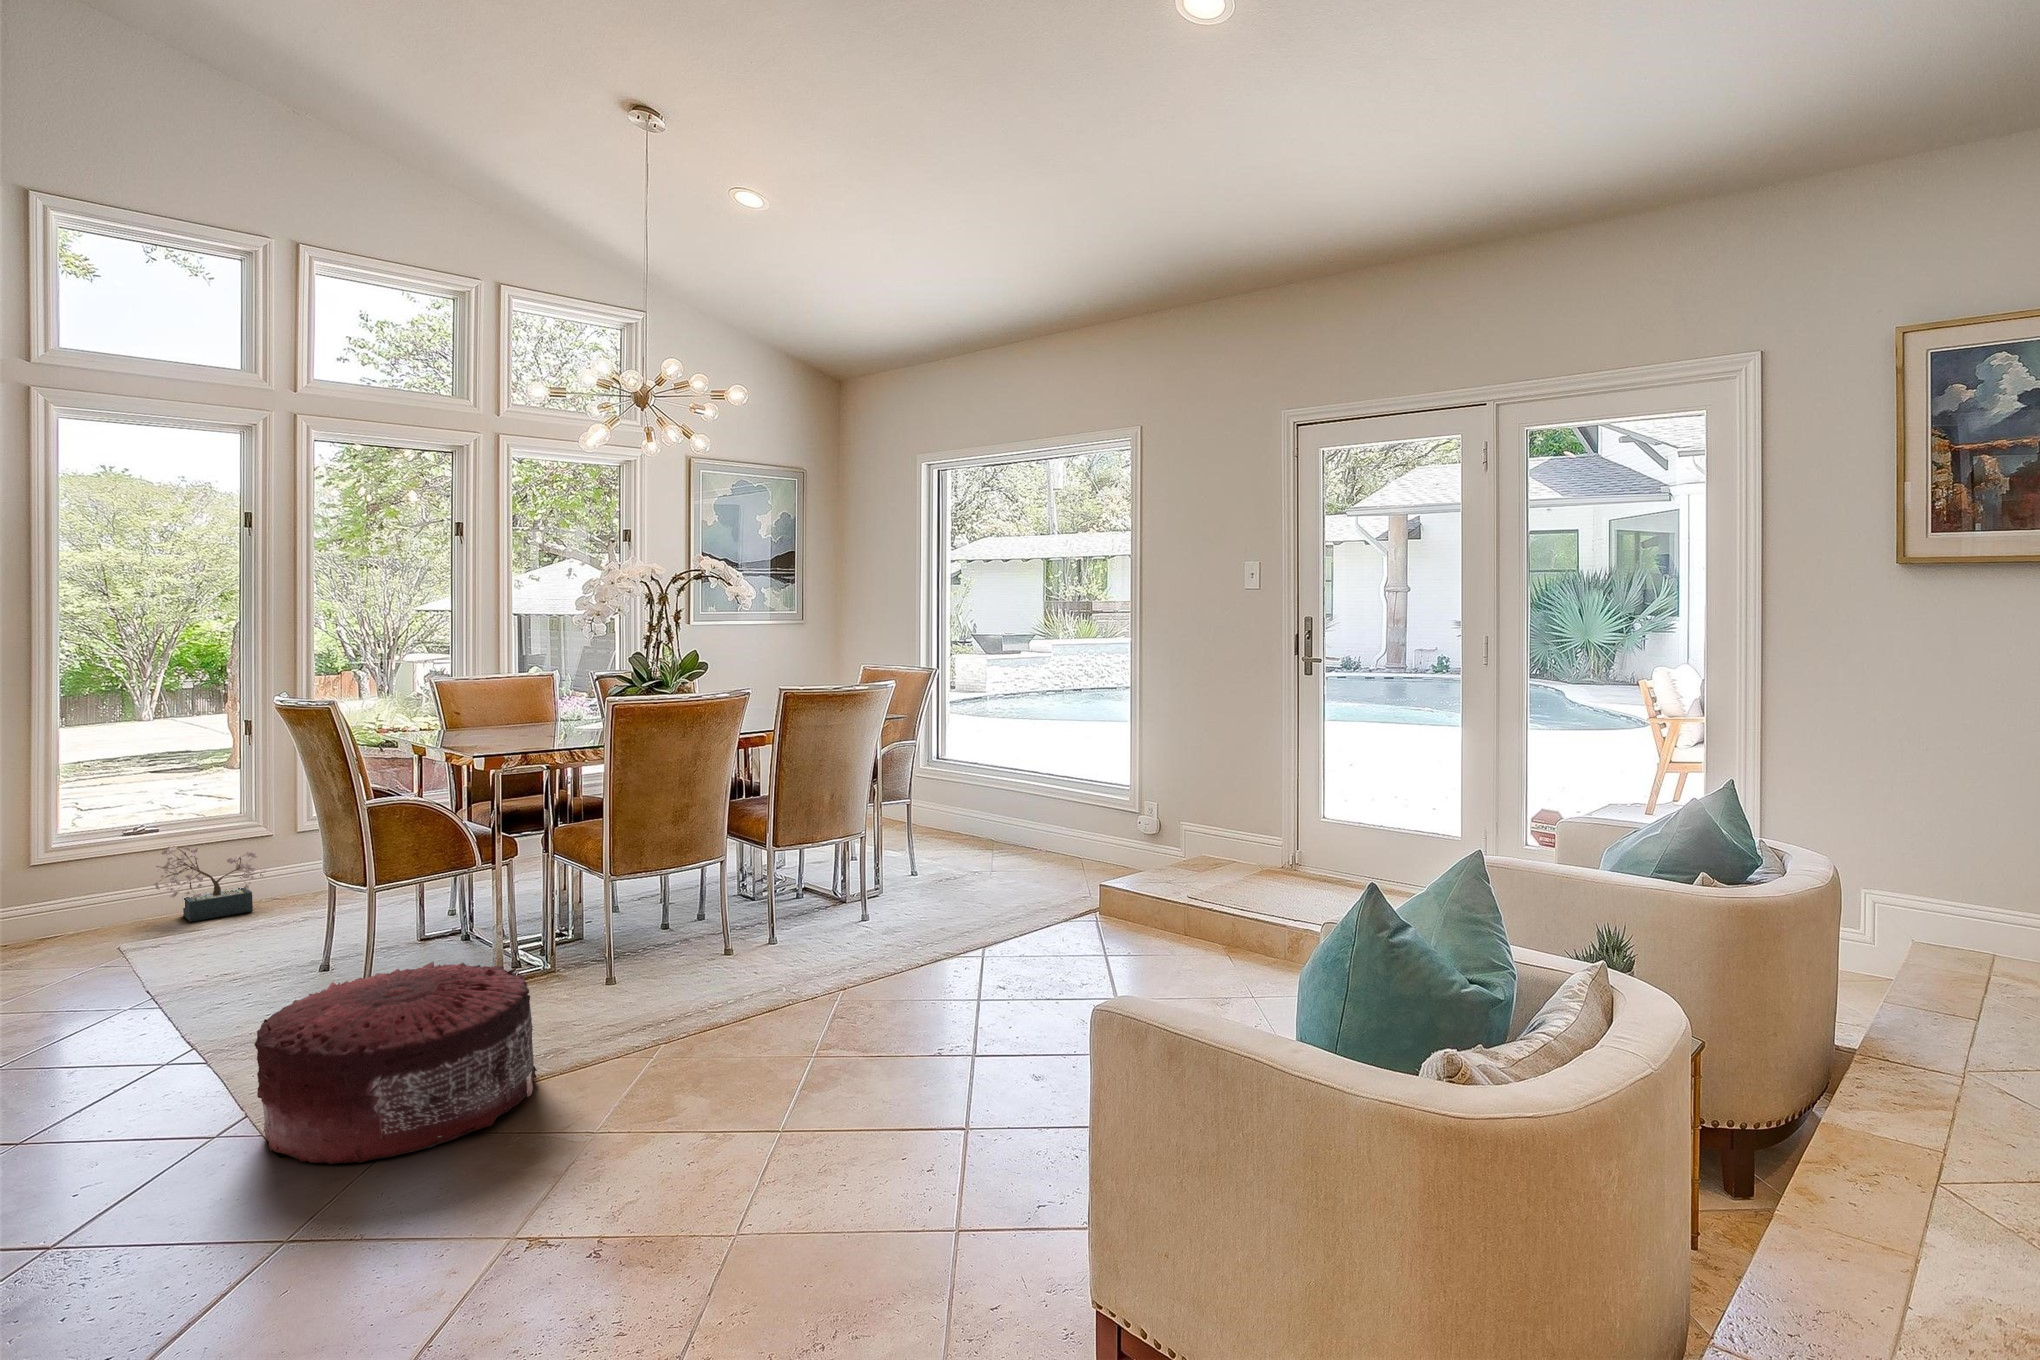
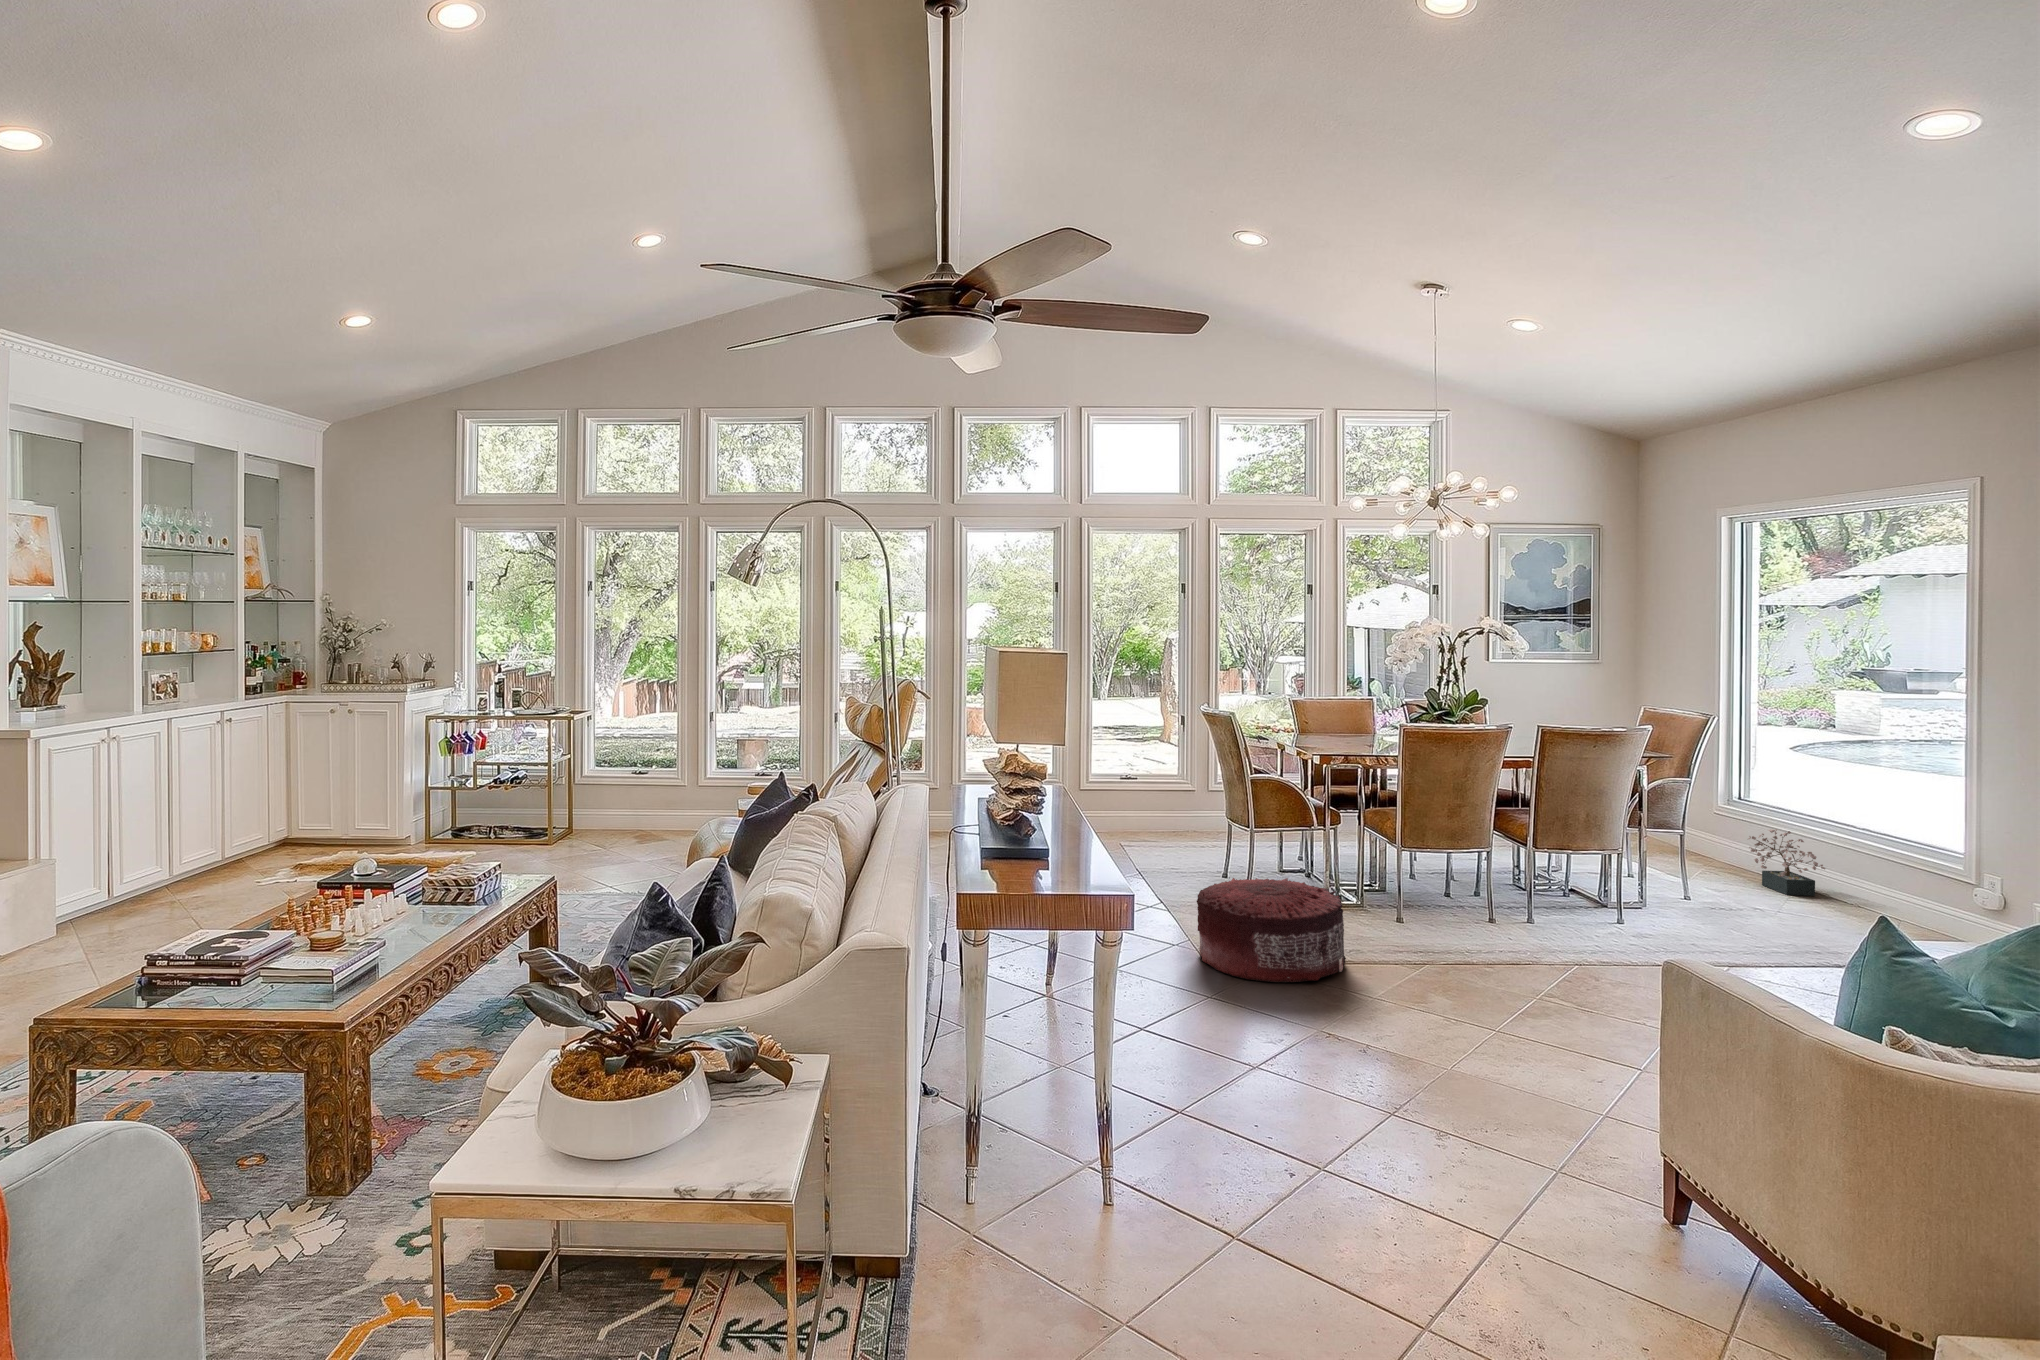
decorative plant: present [154,846,266,922] -> present [1748,829,1825,896]

